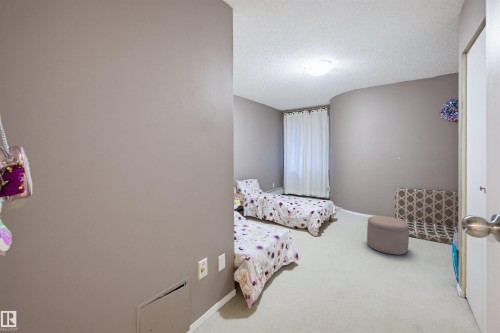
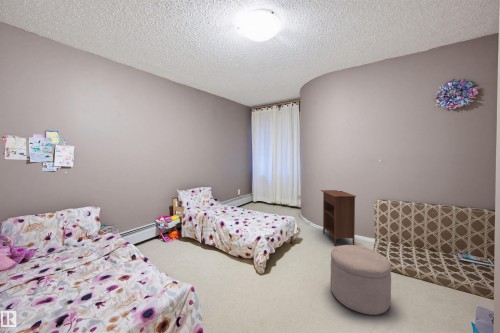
nightstand: none [351,182,381,223] -> present [321,190,356,246]

